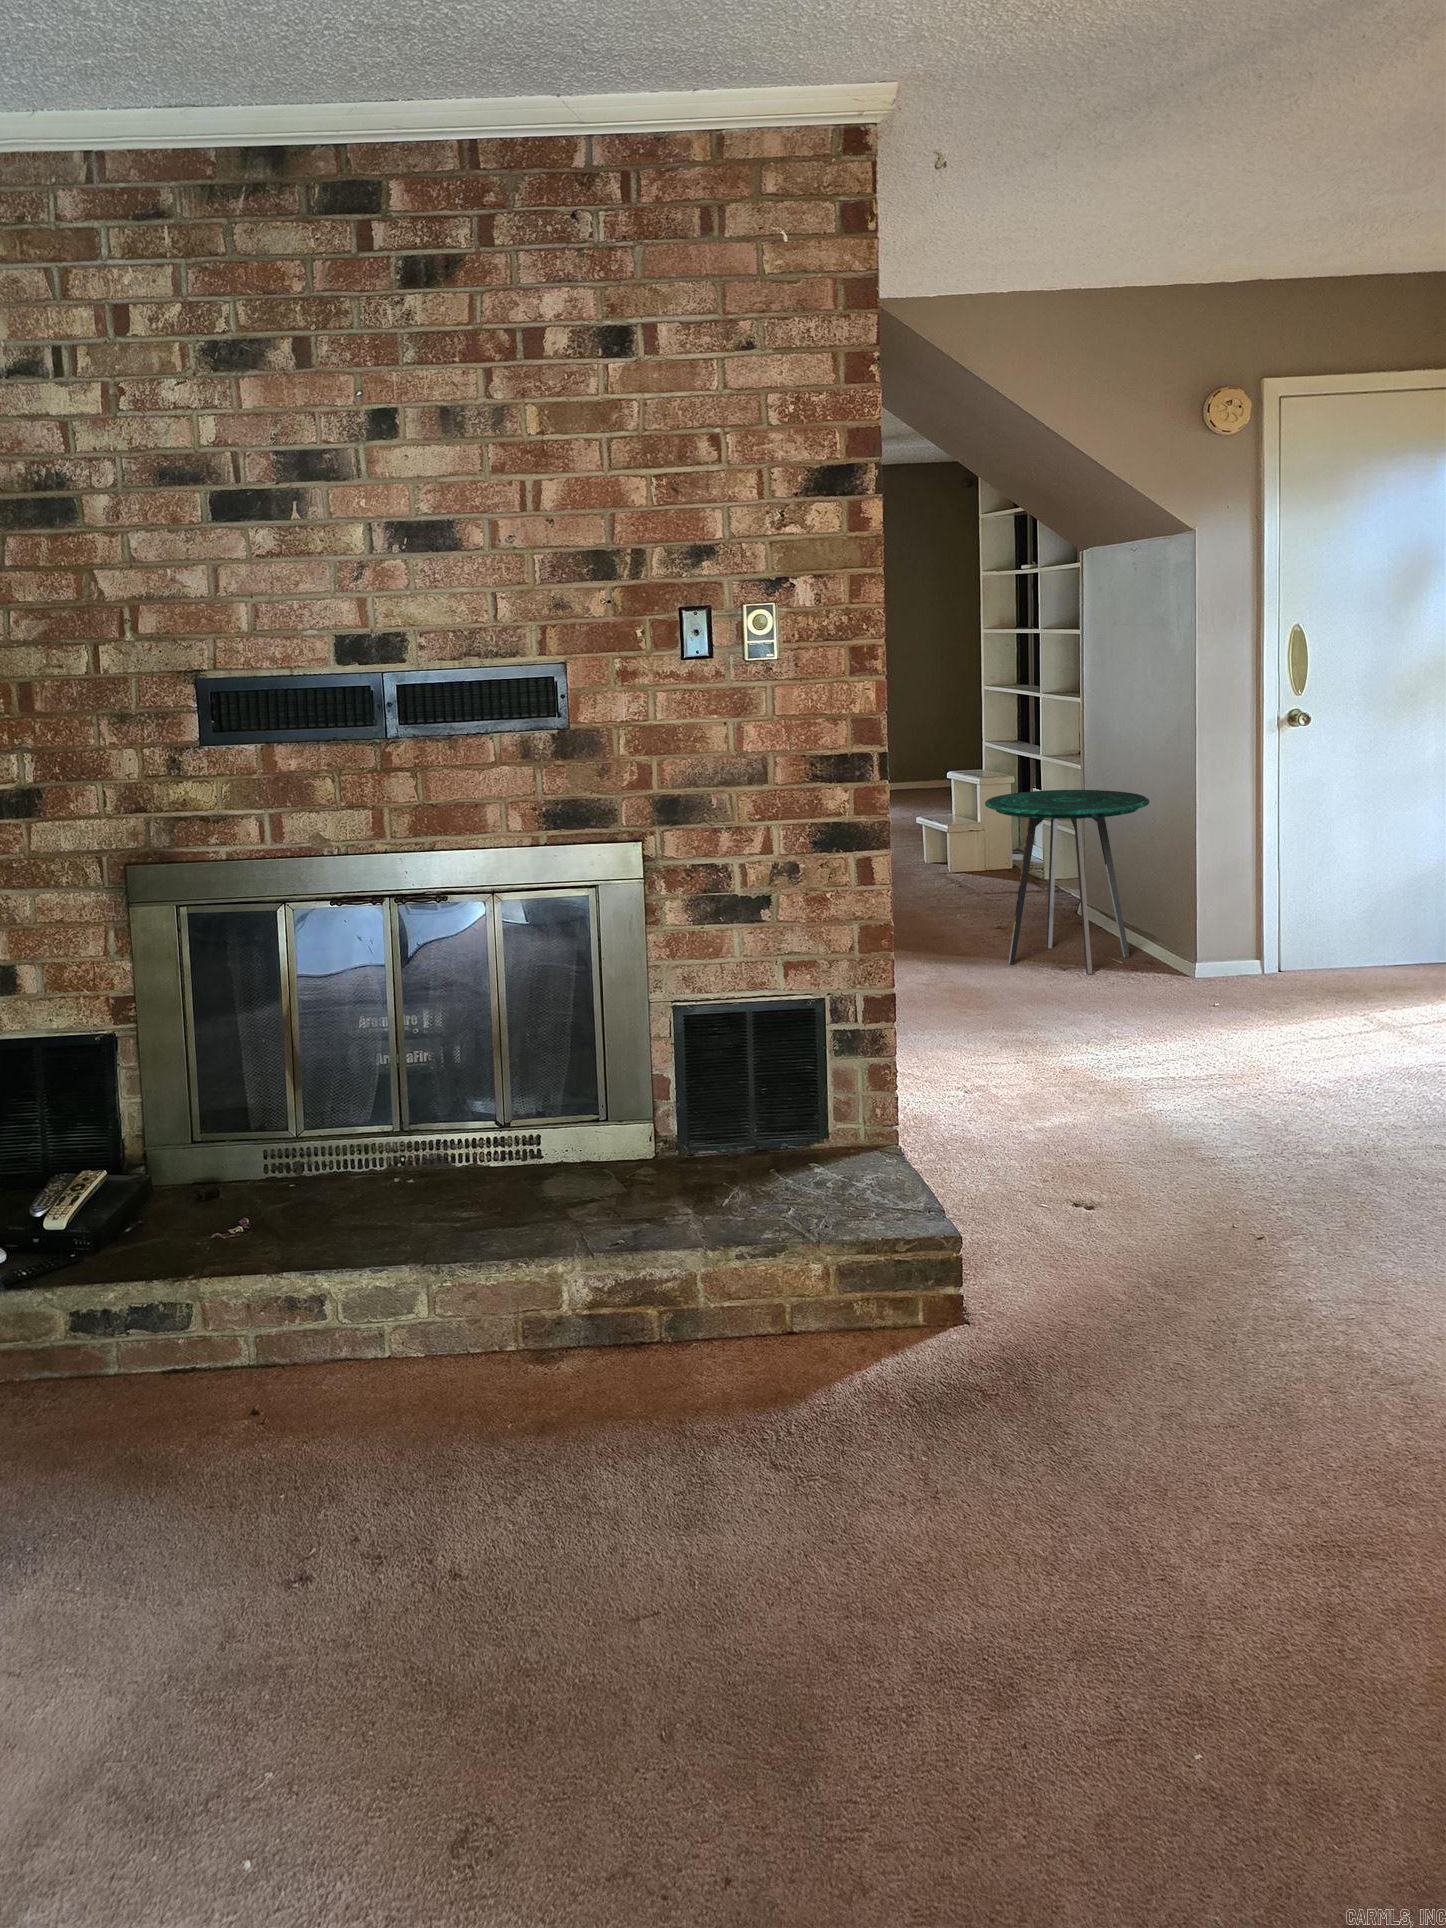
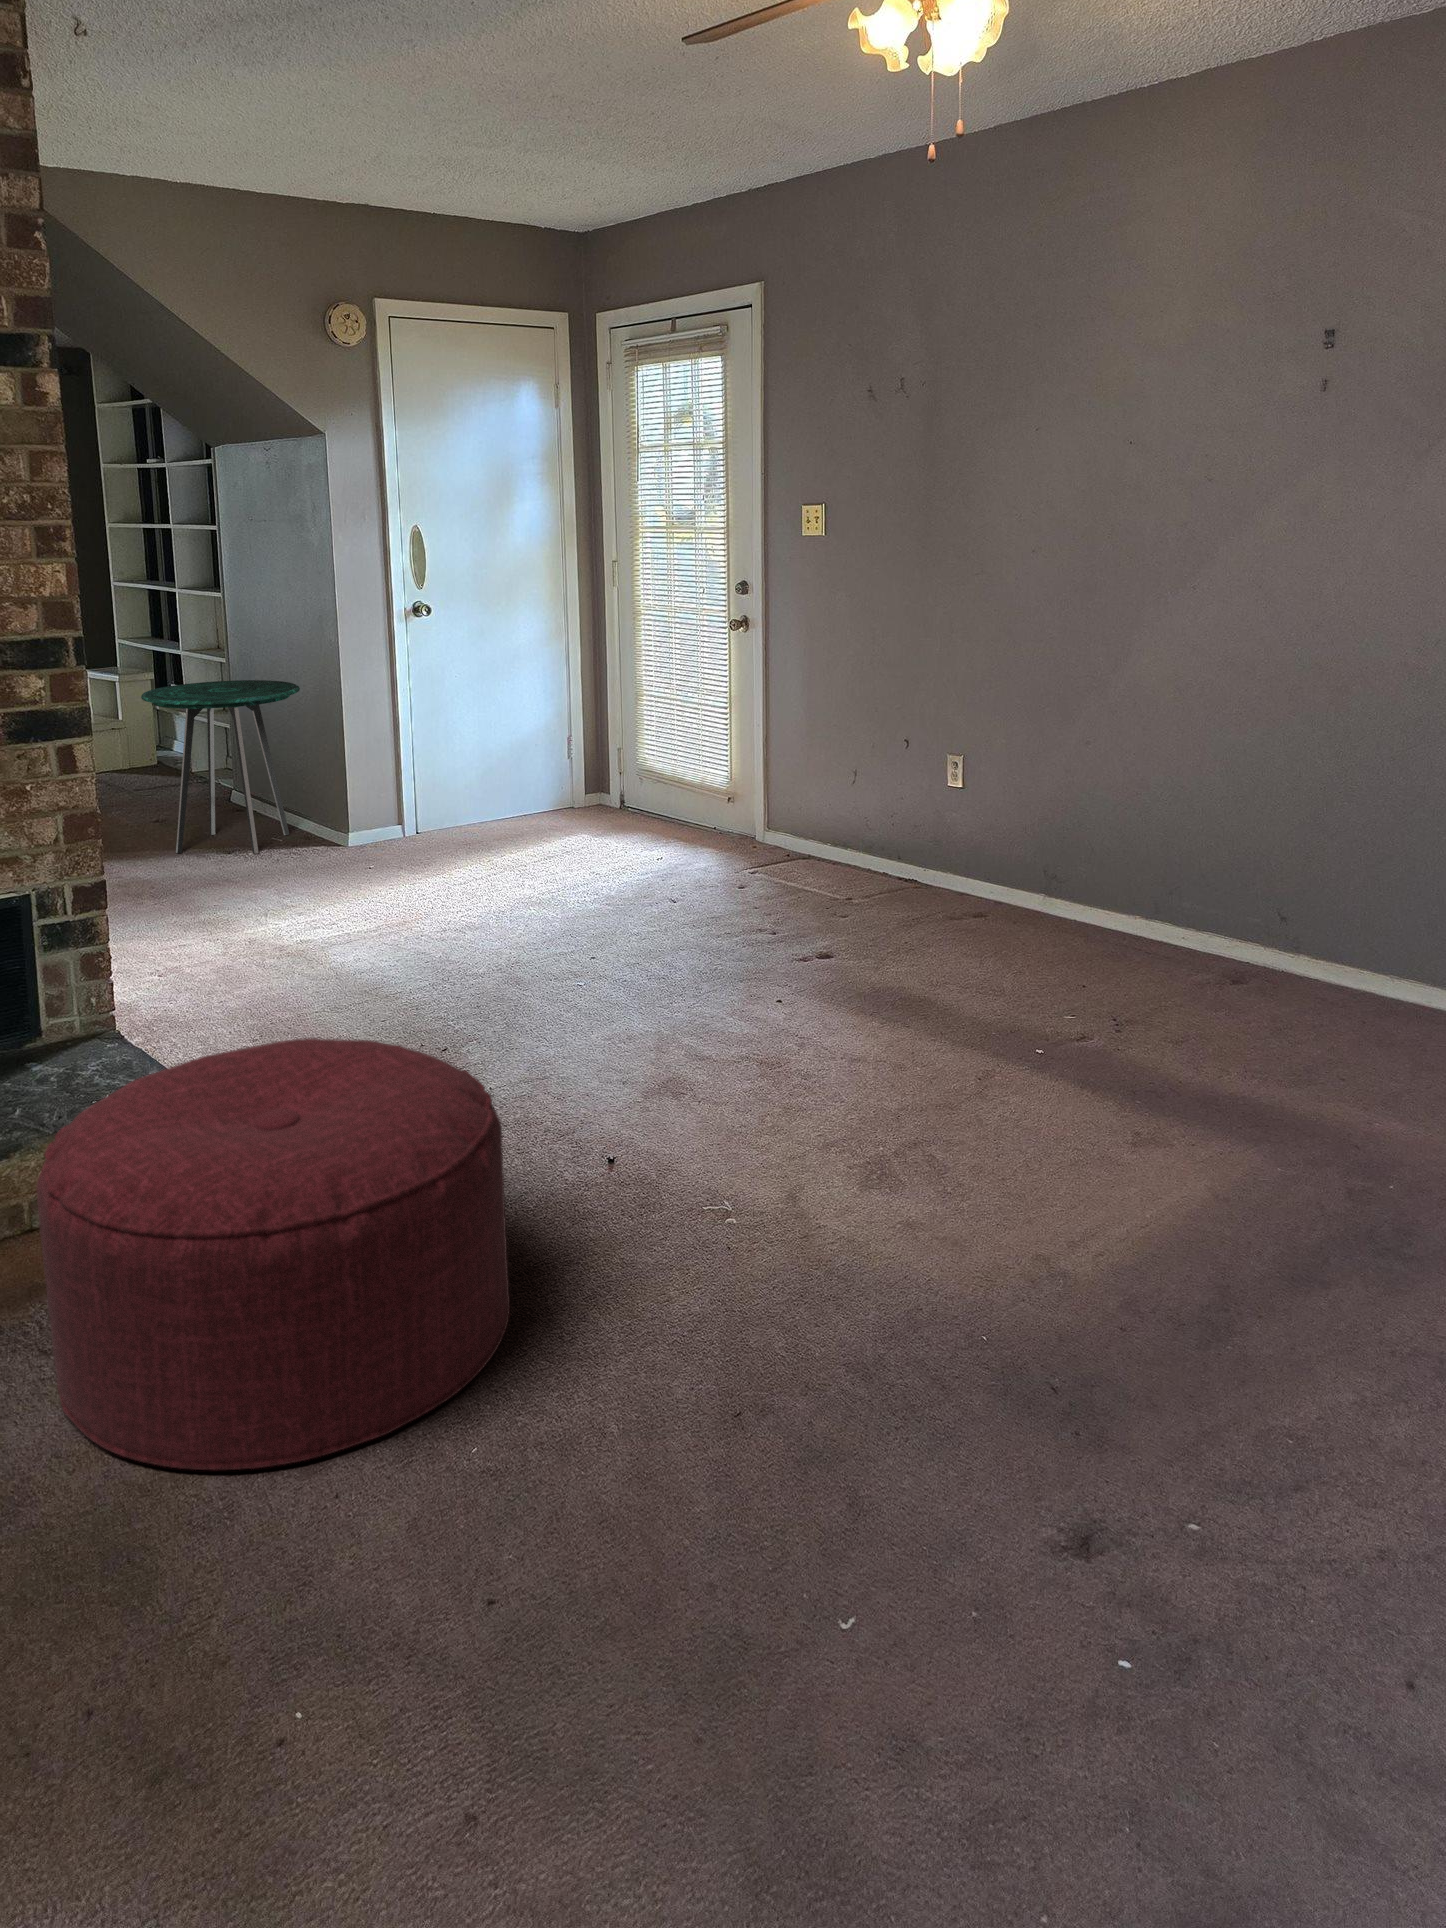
ottoman: none [768,1203,1279,1708] -> present [37,1038,510,1470]

